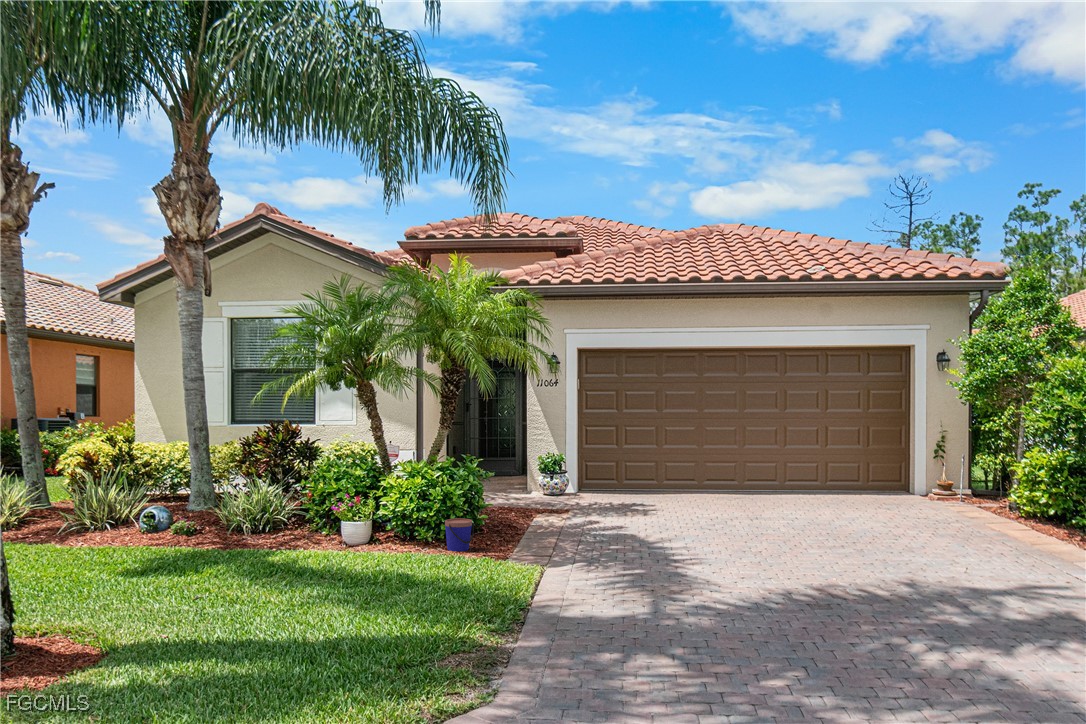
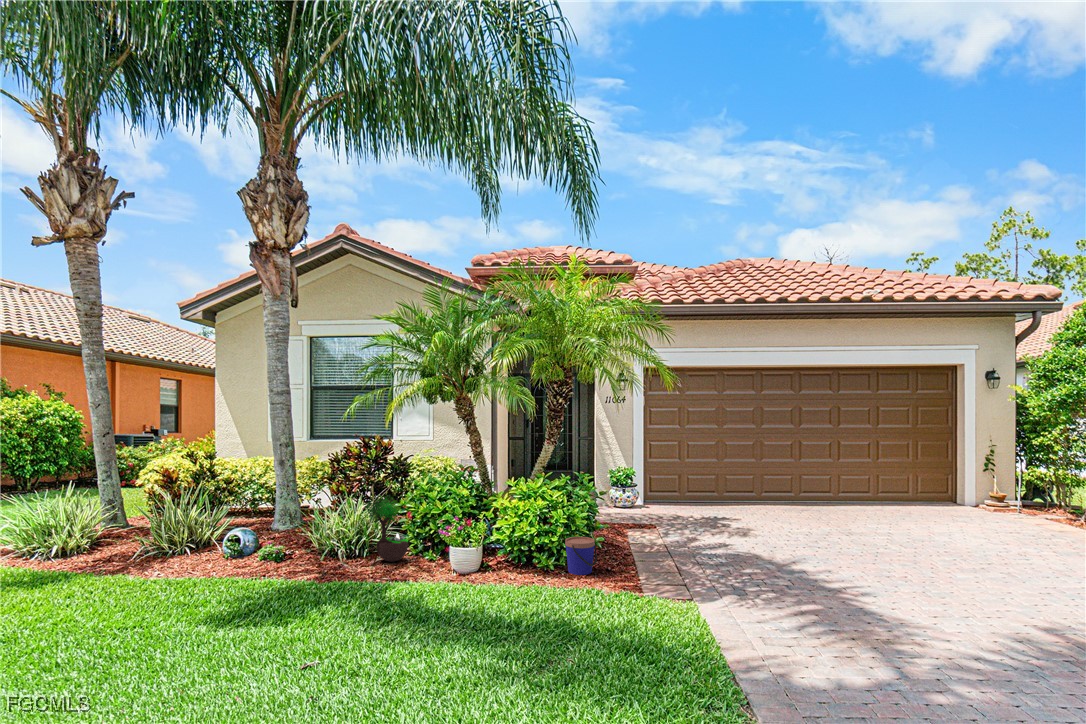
potted tree: none [265,474,308,538] -> present [365,496,408,562]

